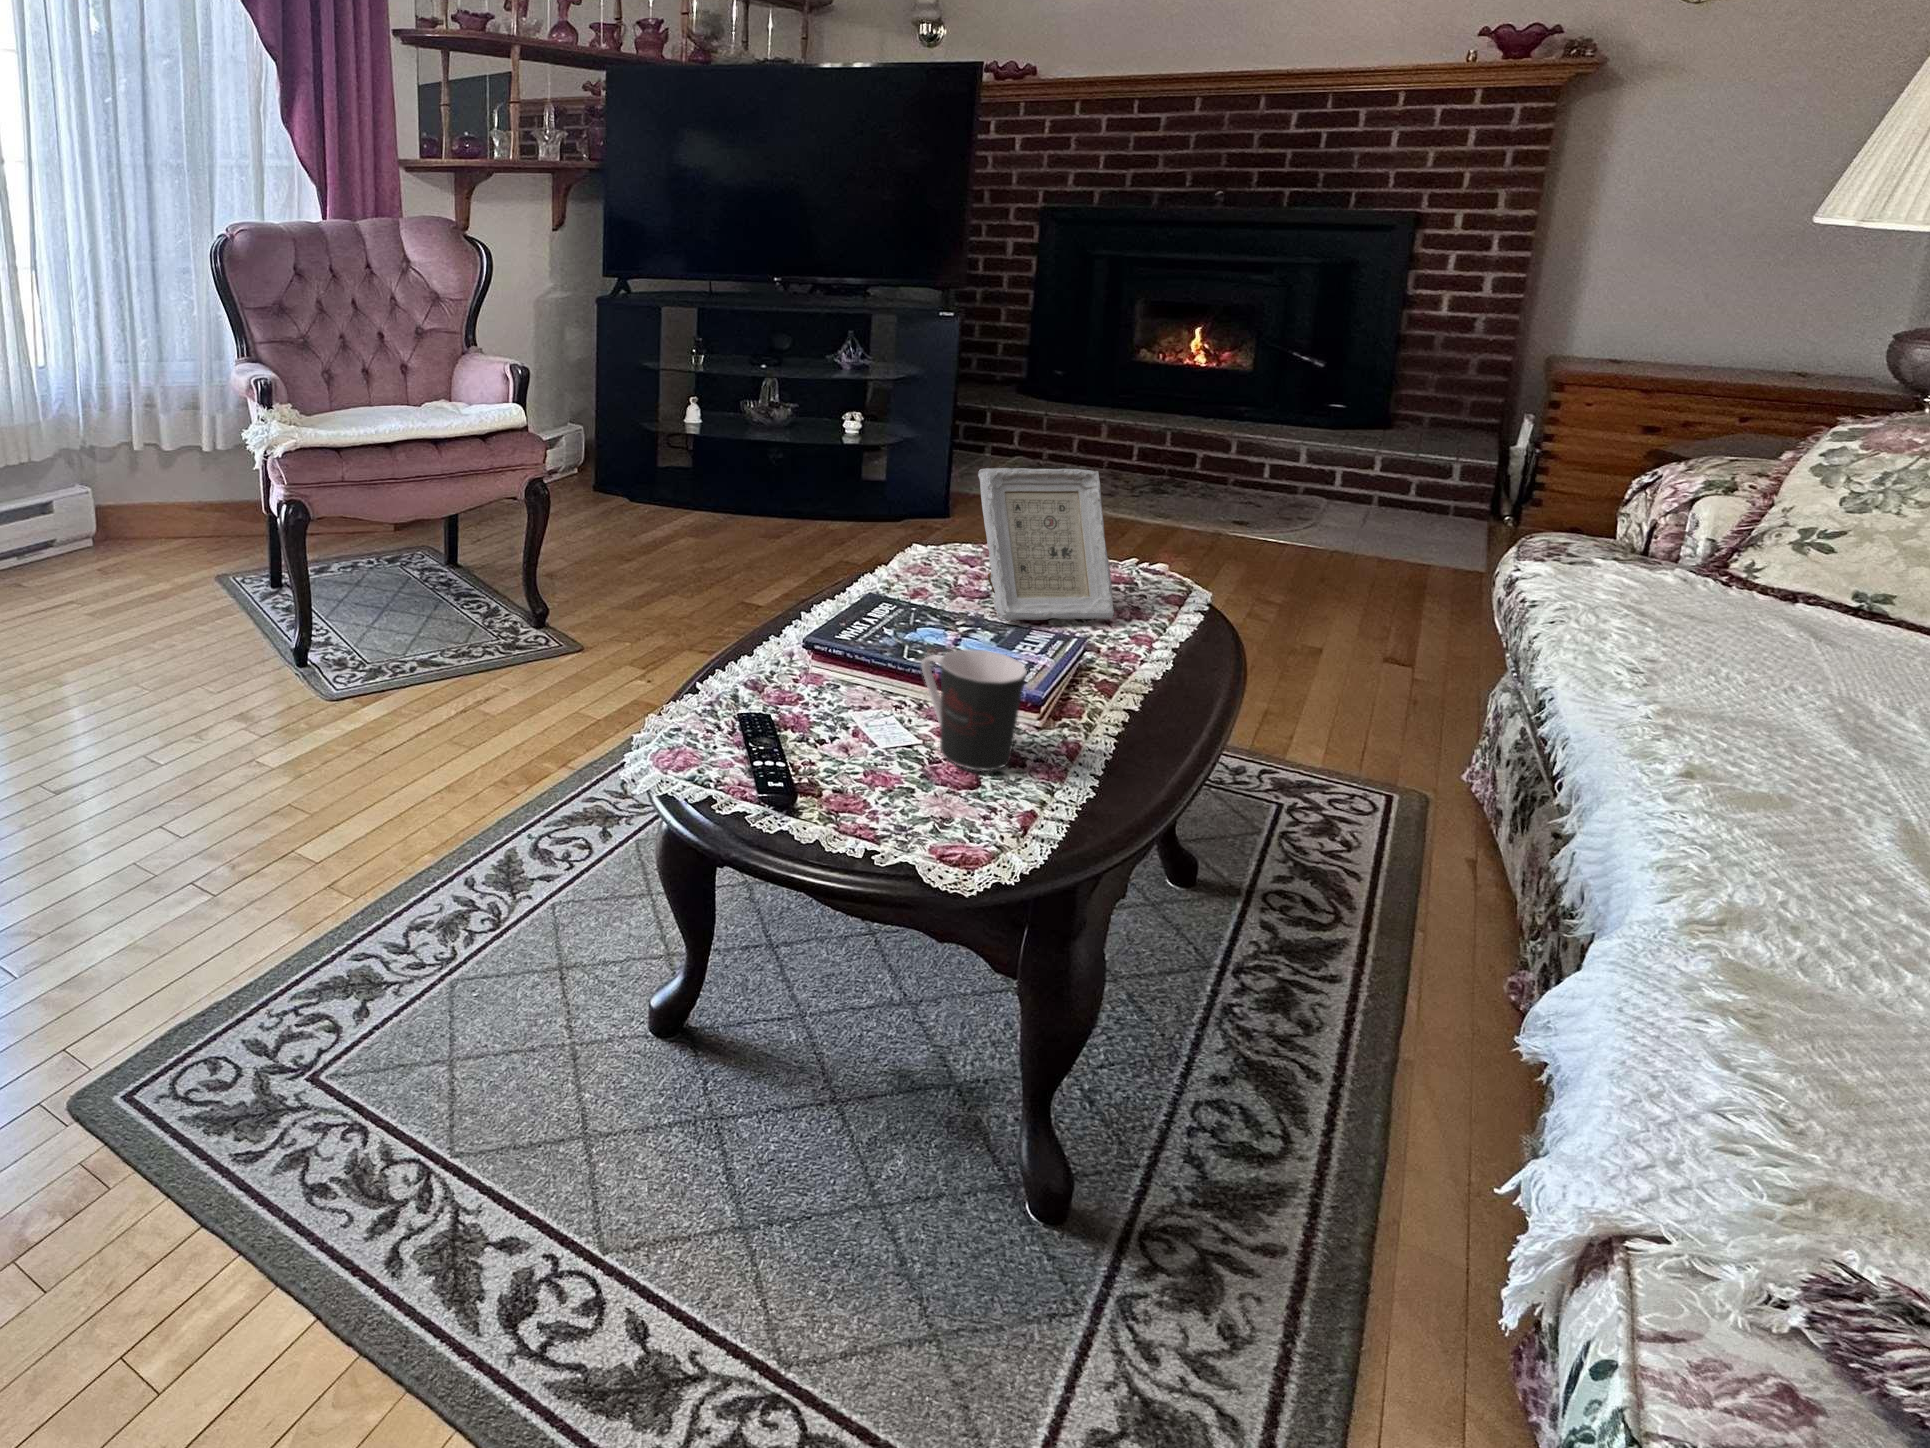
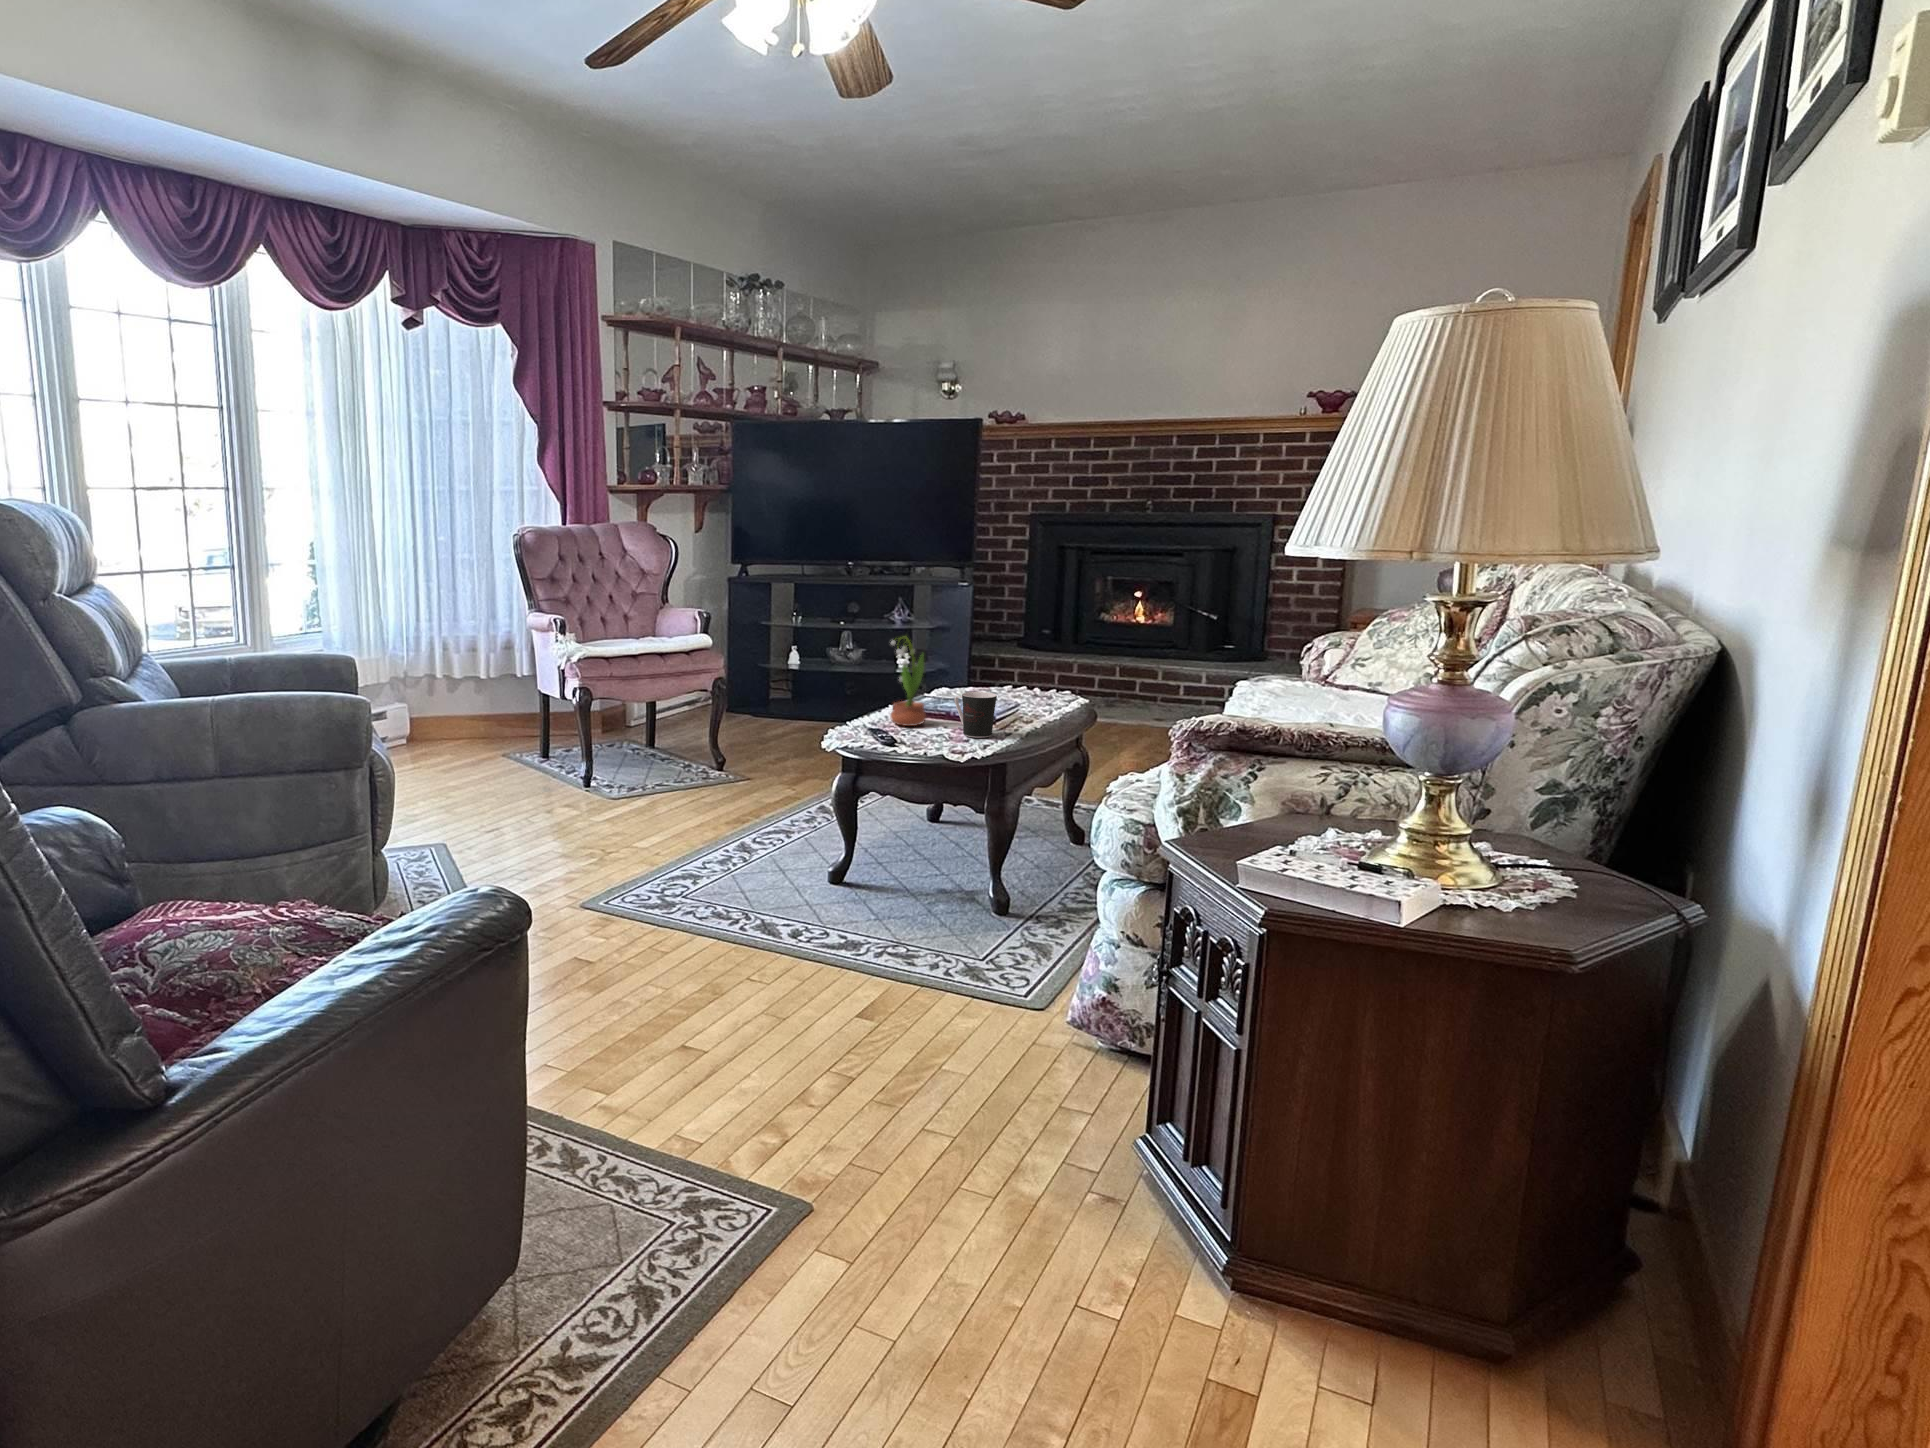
picture frame: present [978,468,1114,620] -> none [979,633,1043,703]
potted flower: none [774,497,856,706] -> present [891,638,927,726]

